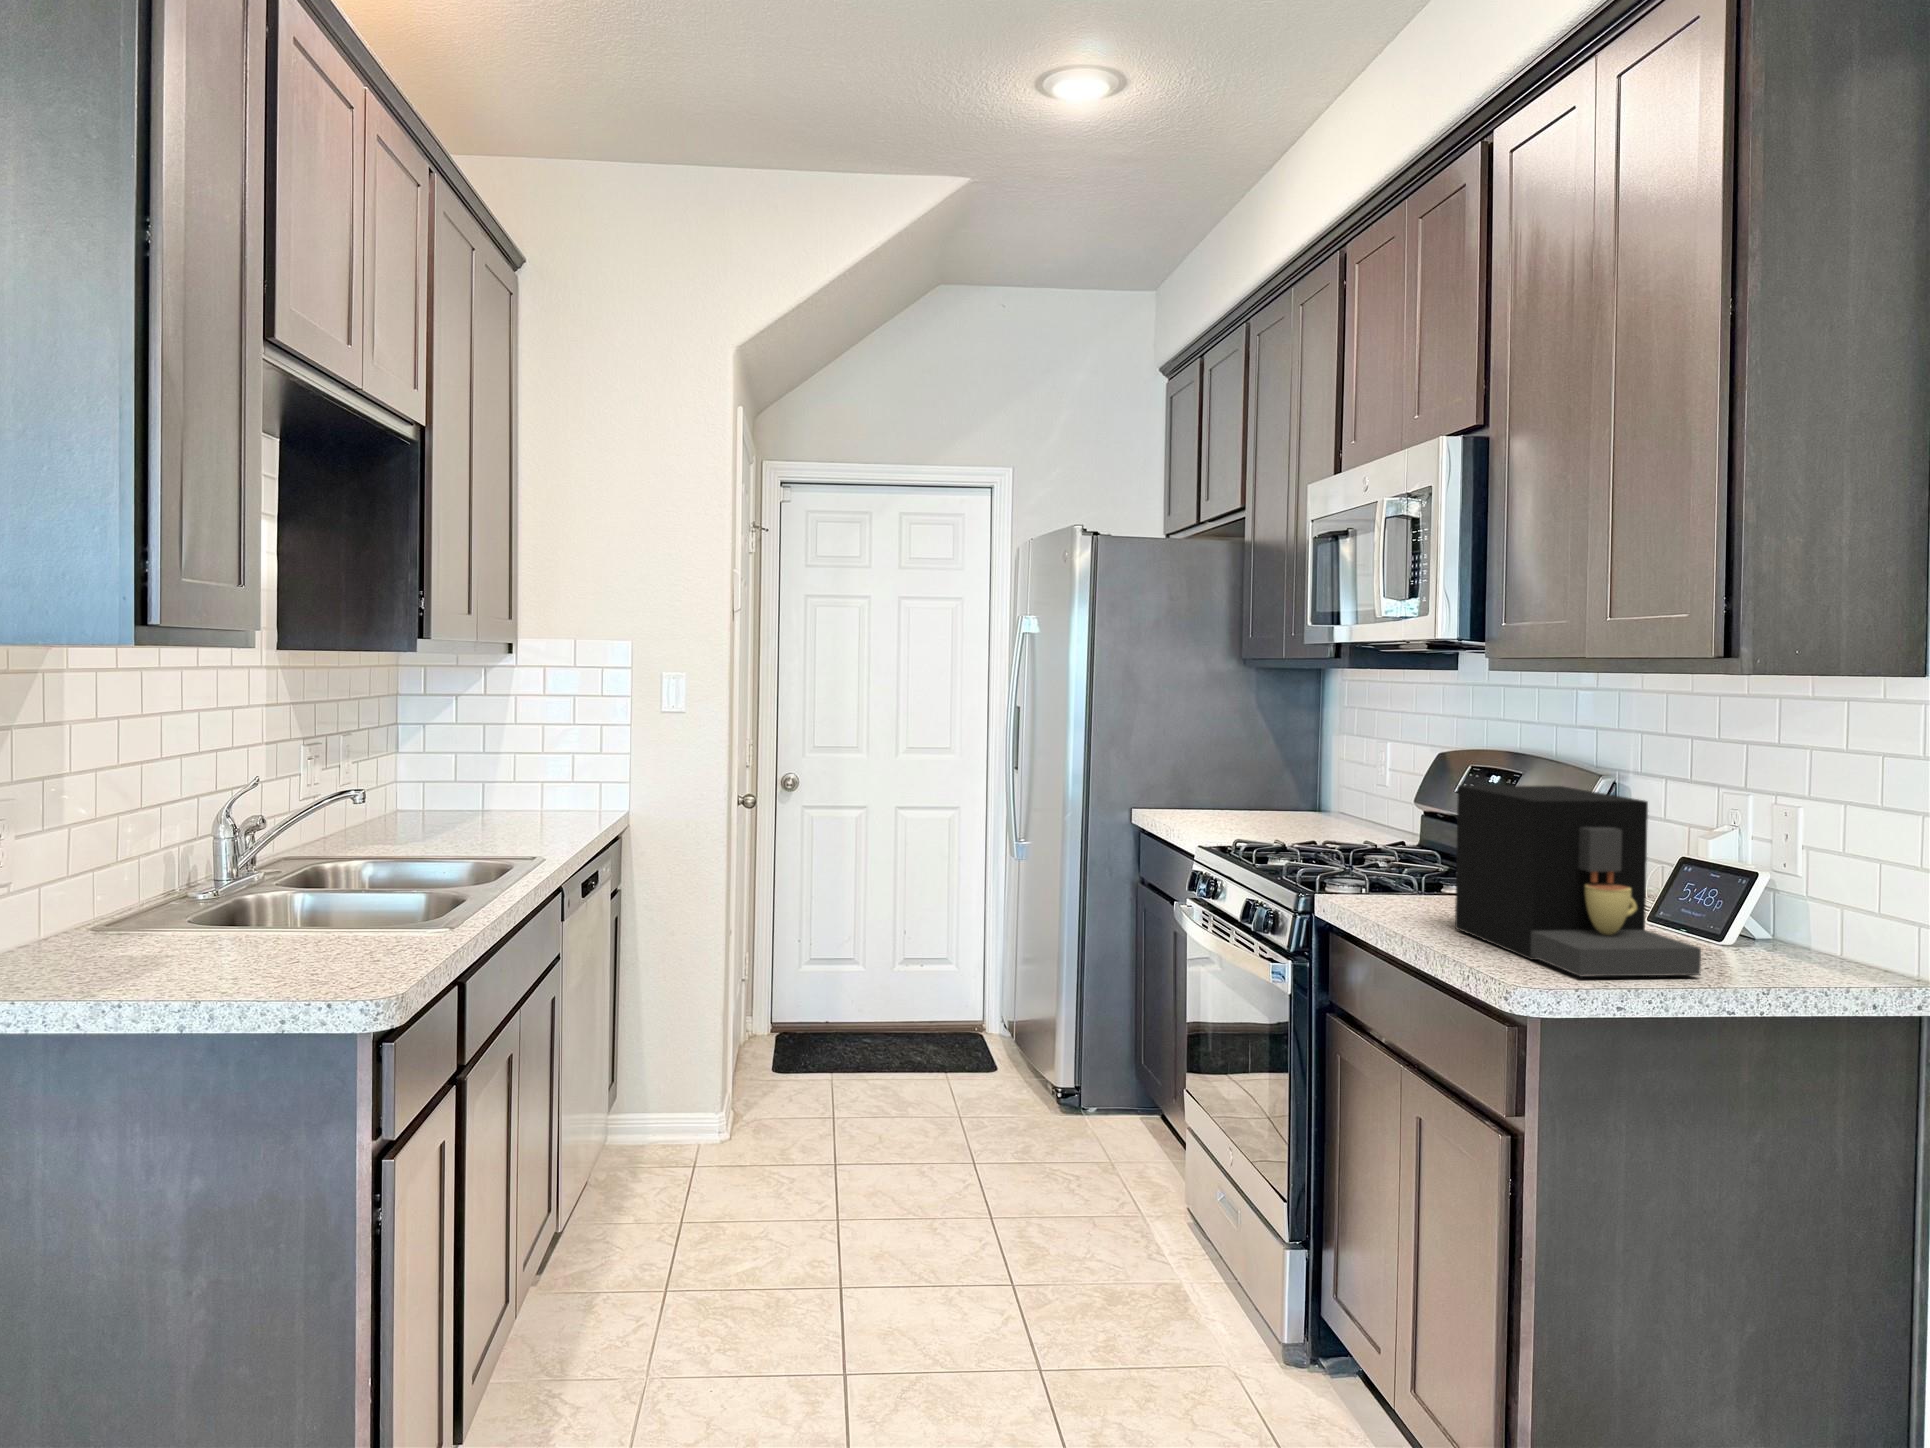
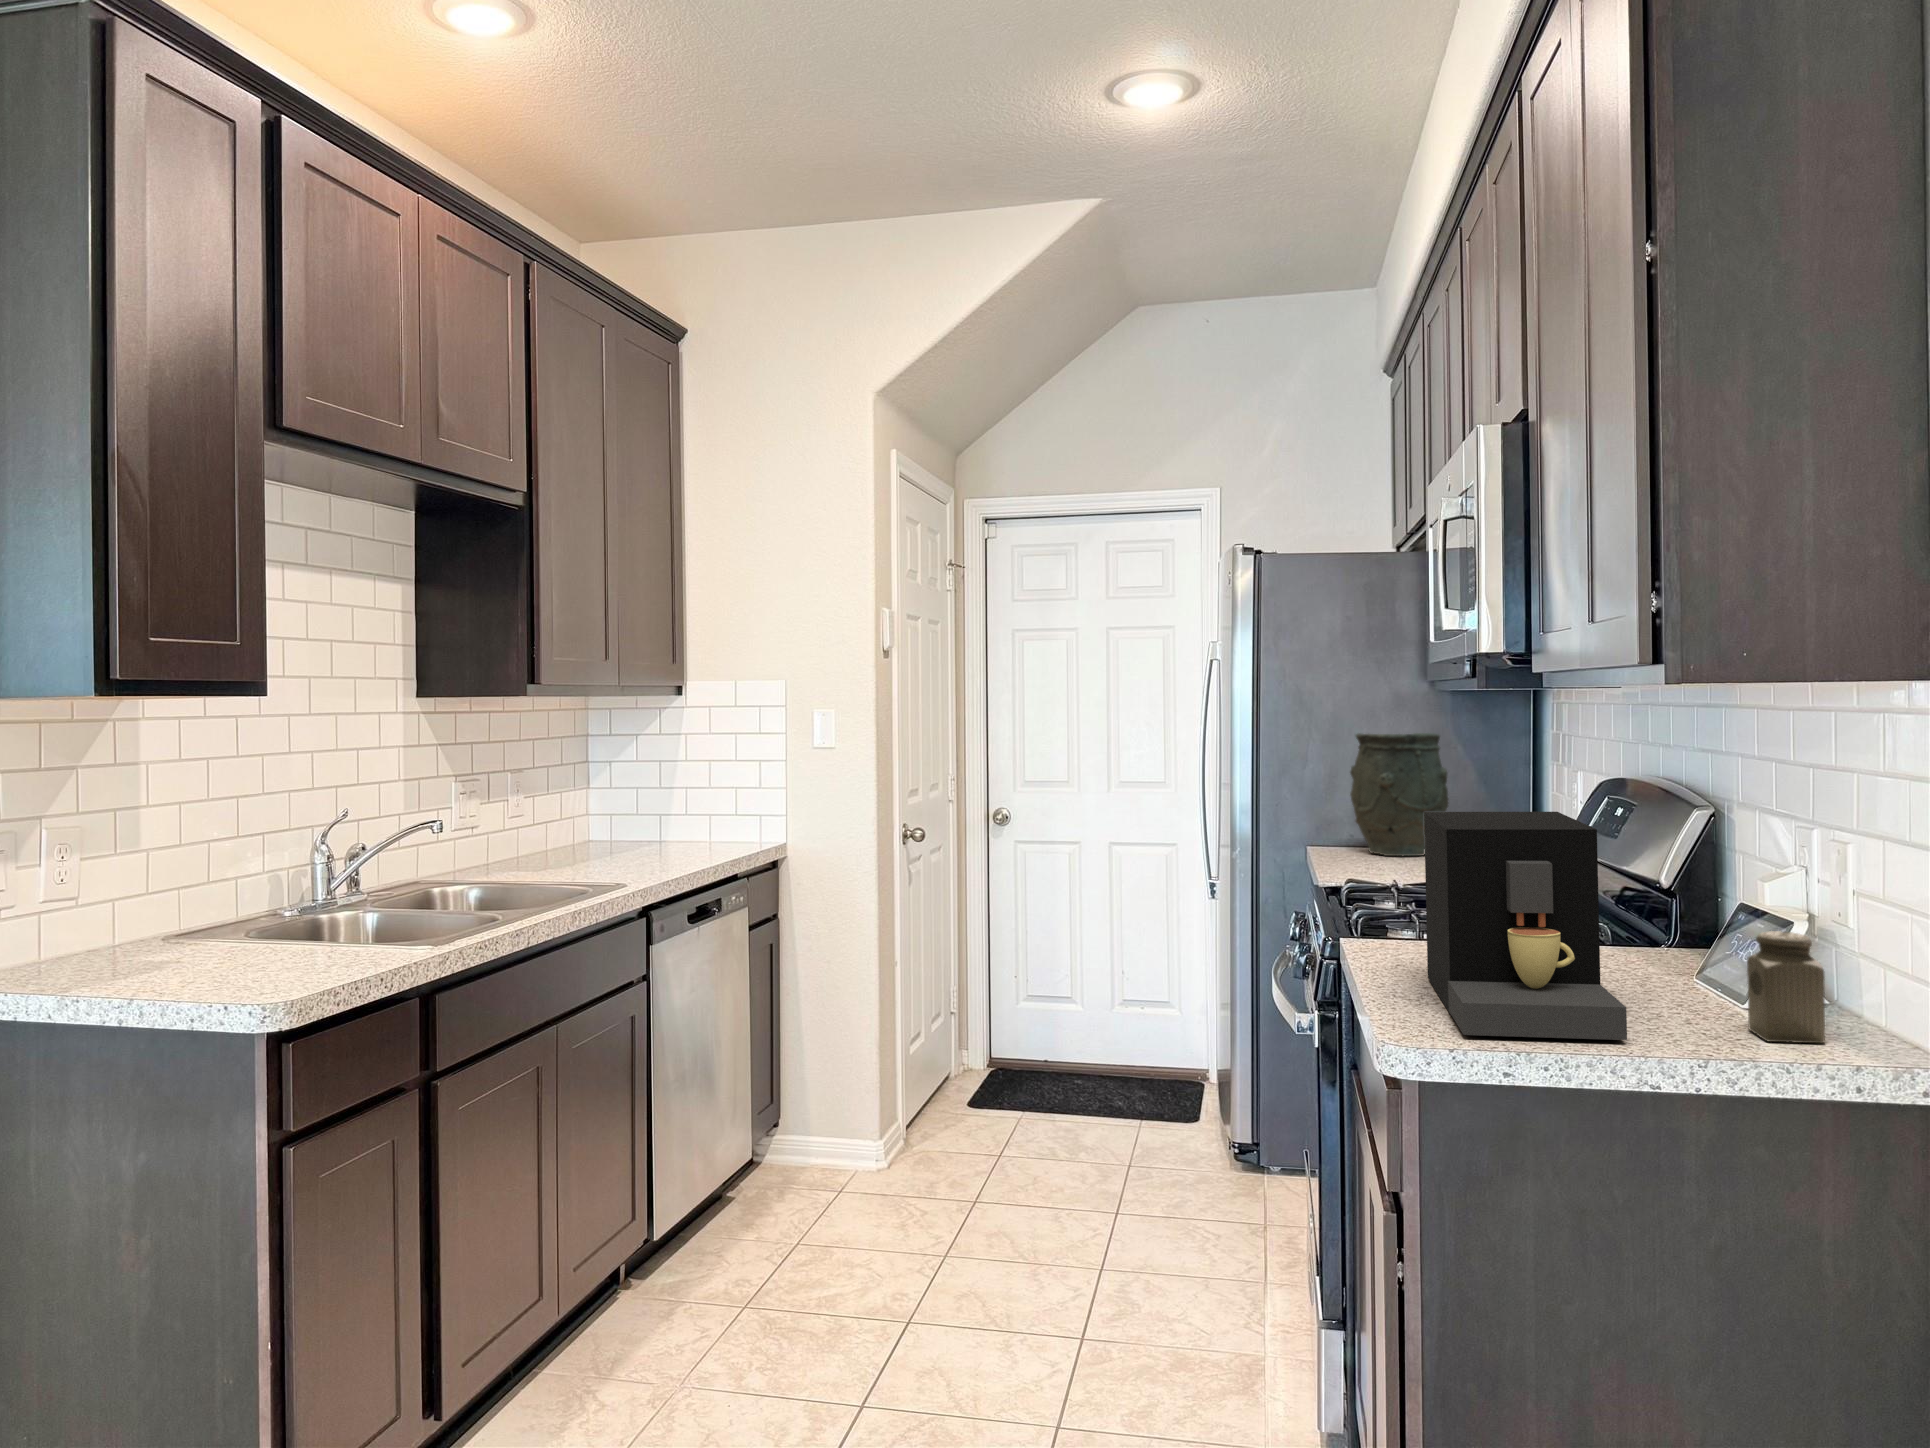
vase: none [1178,714,1263,823] -> present [1350,733,1448,856]
salt shaker: none [1757,883,1828,972] -> present [1747,931,1825,1043]

